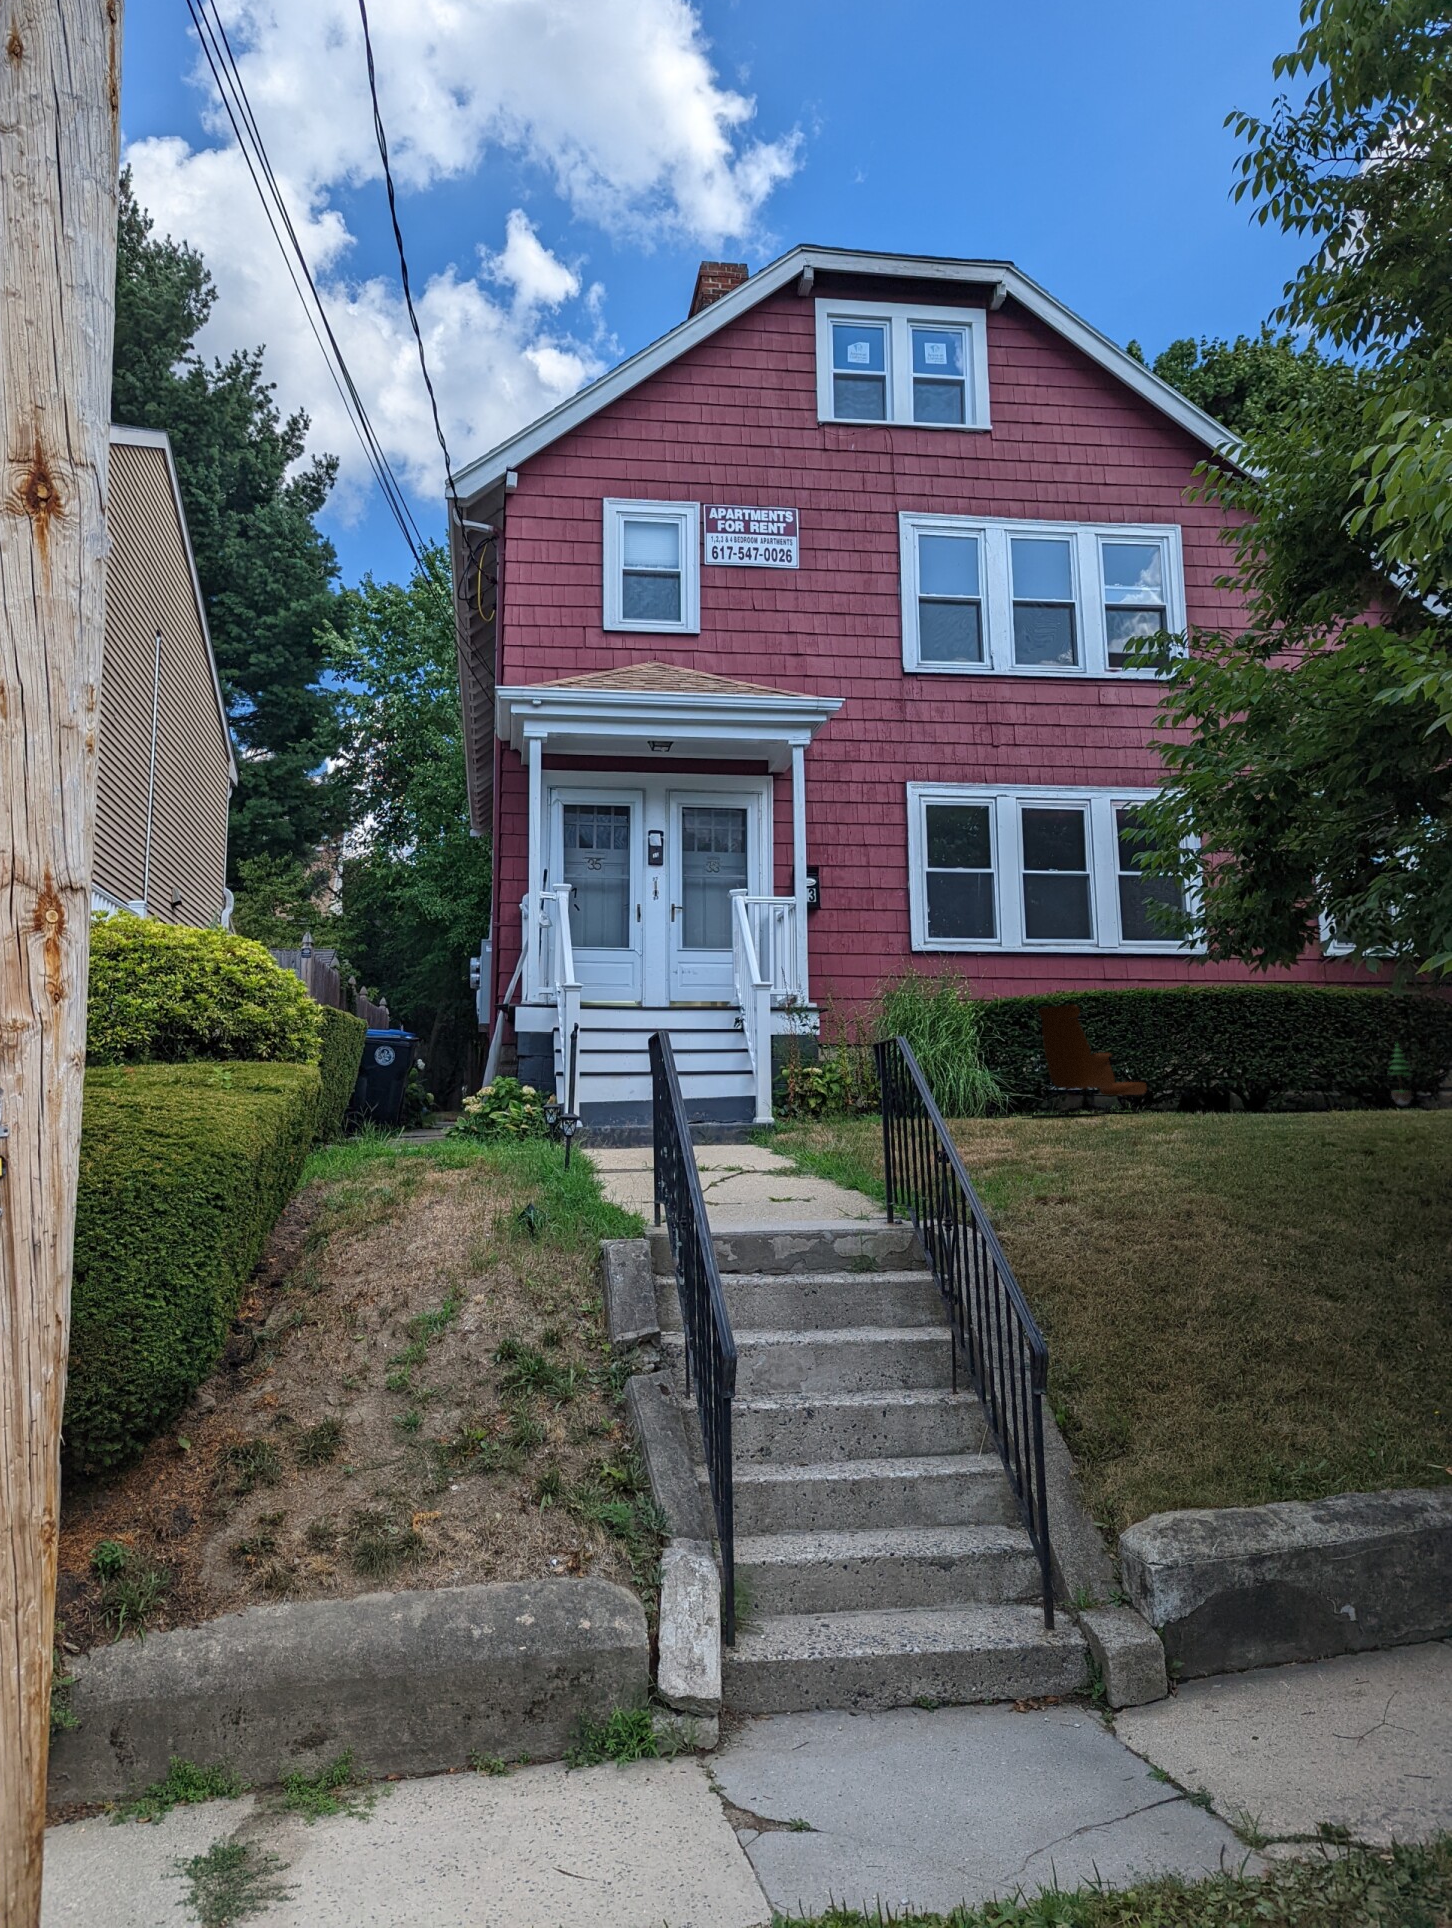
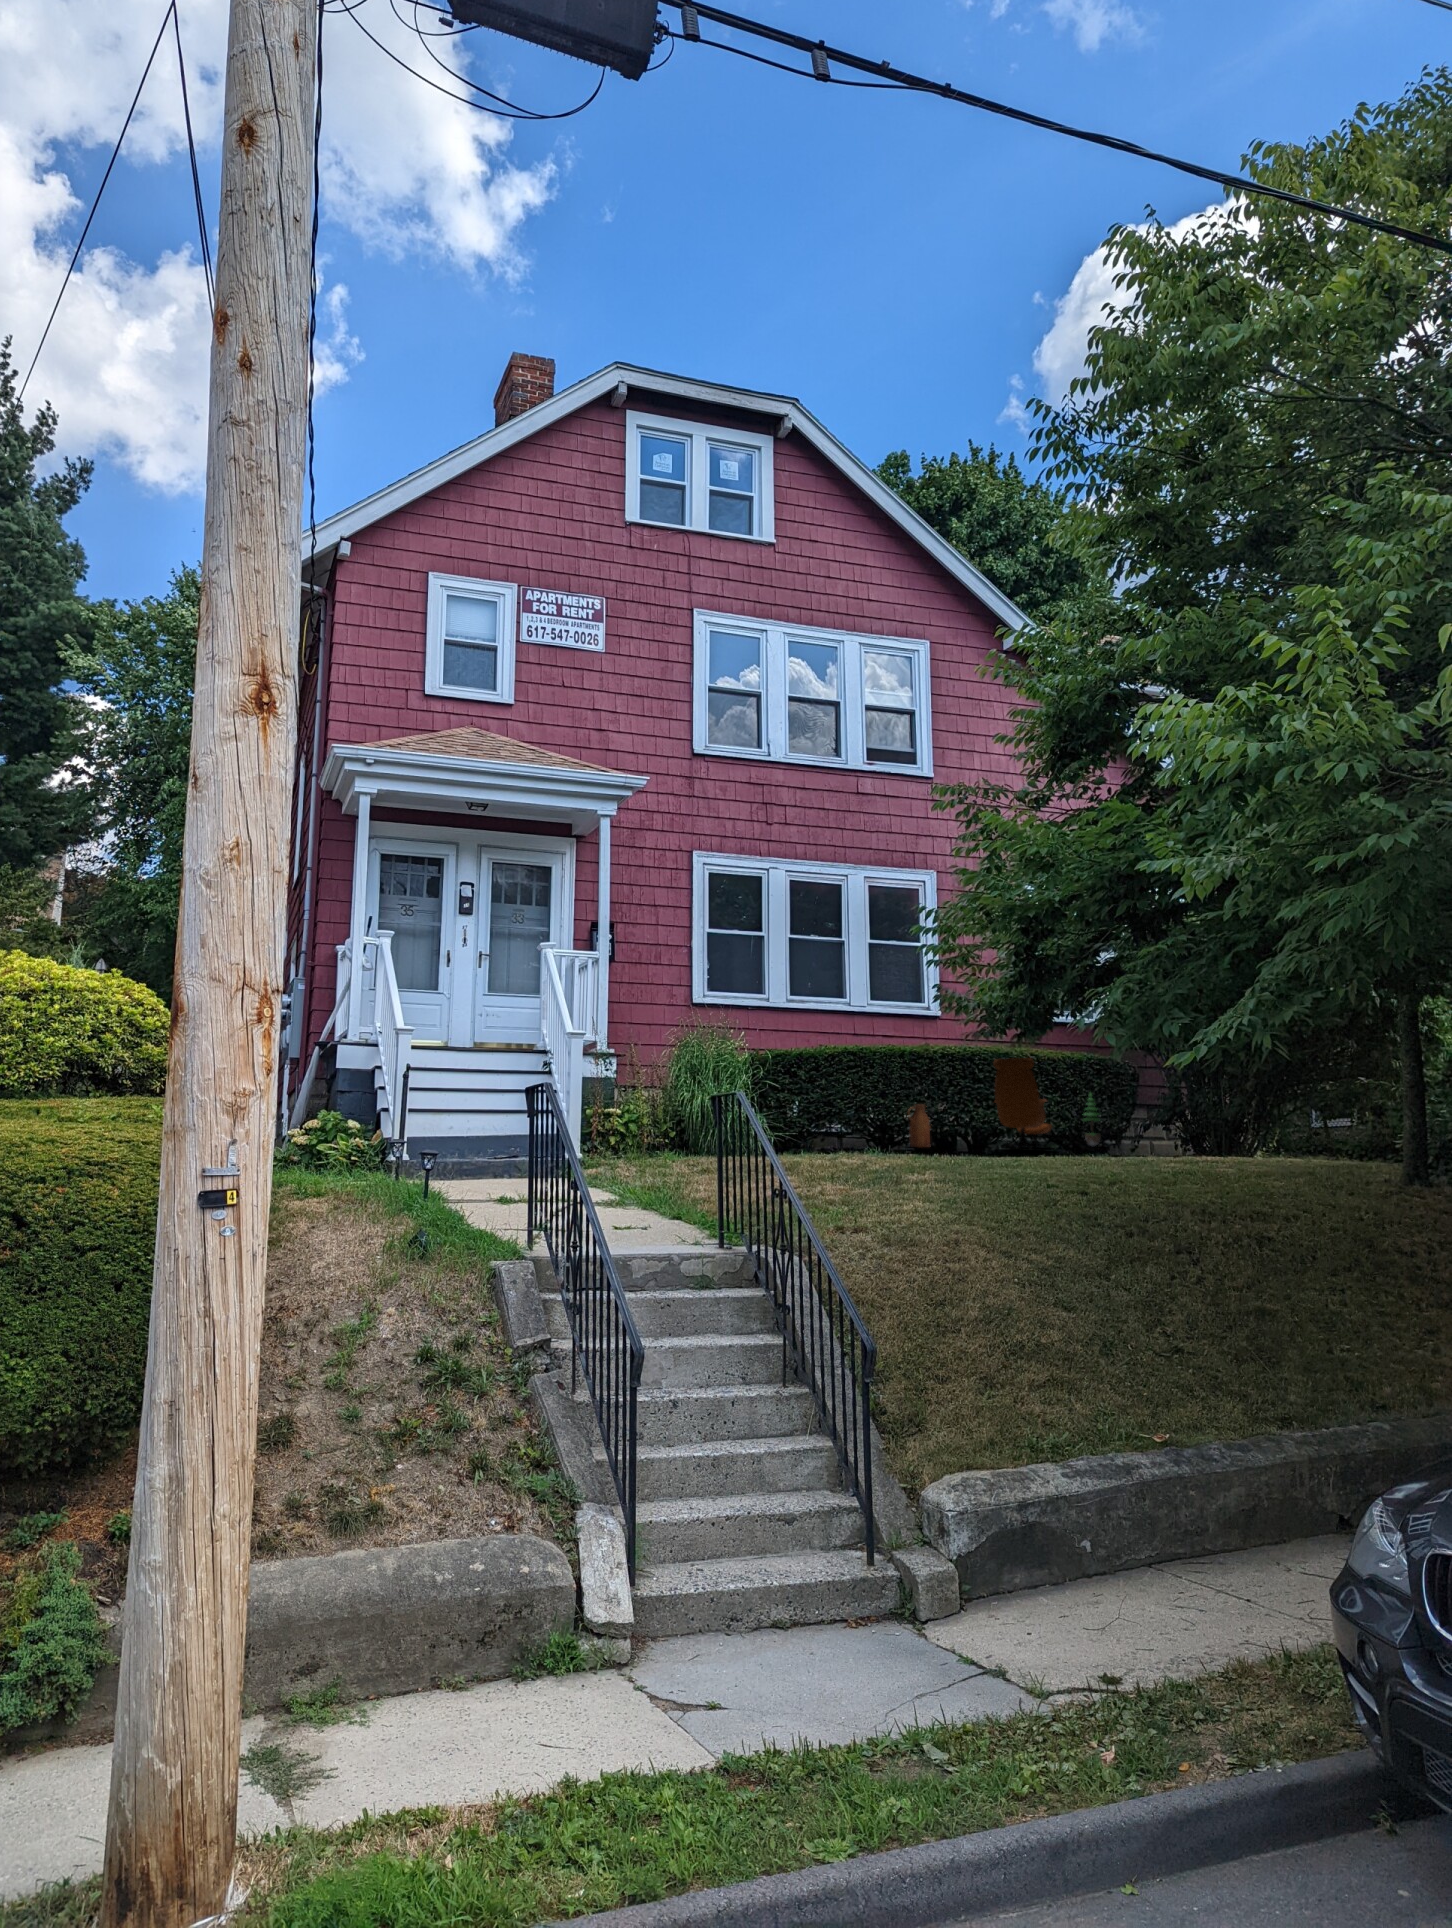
lounge chair: present [1038,1005,1147,1114] -> present [993,1058,1052,1149]
watering can: none [1169,1059,1206,1111] -> present [908,1104,931,1147]

